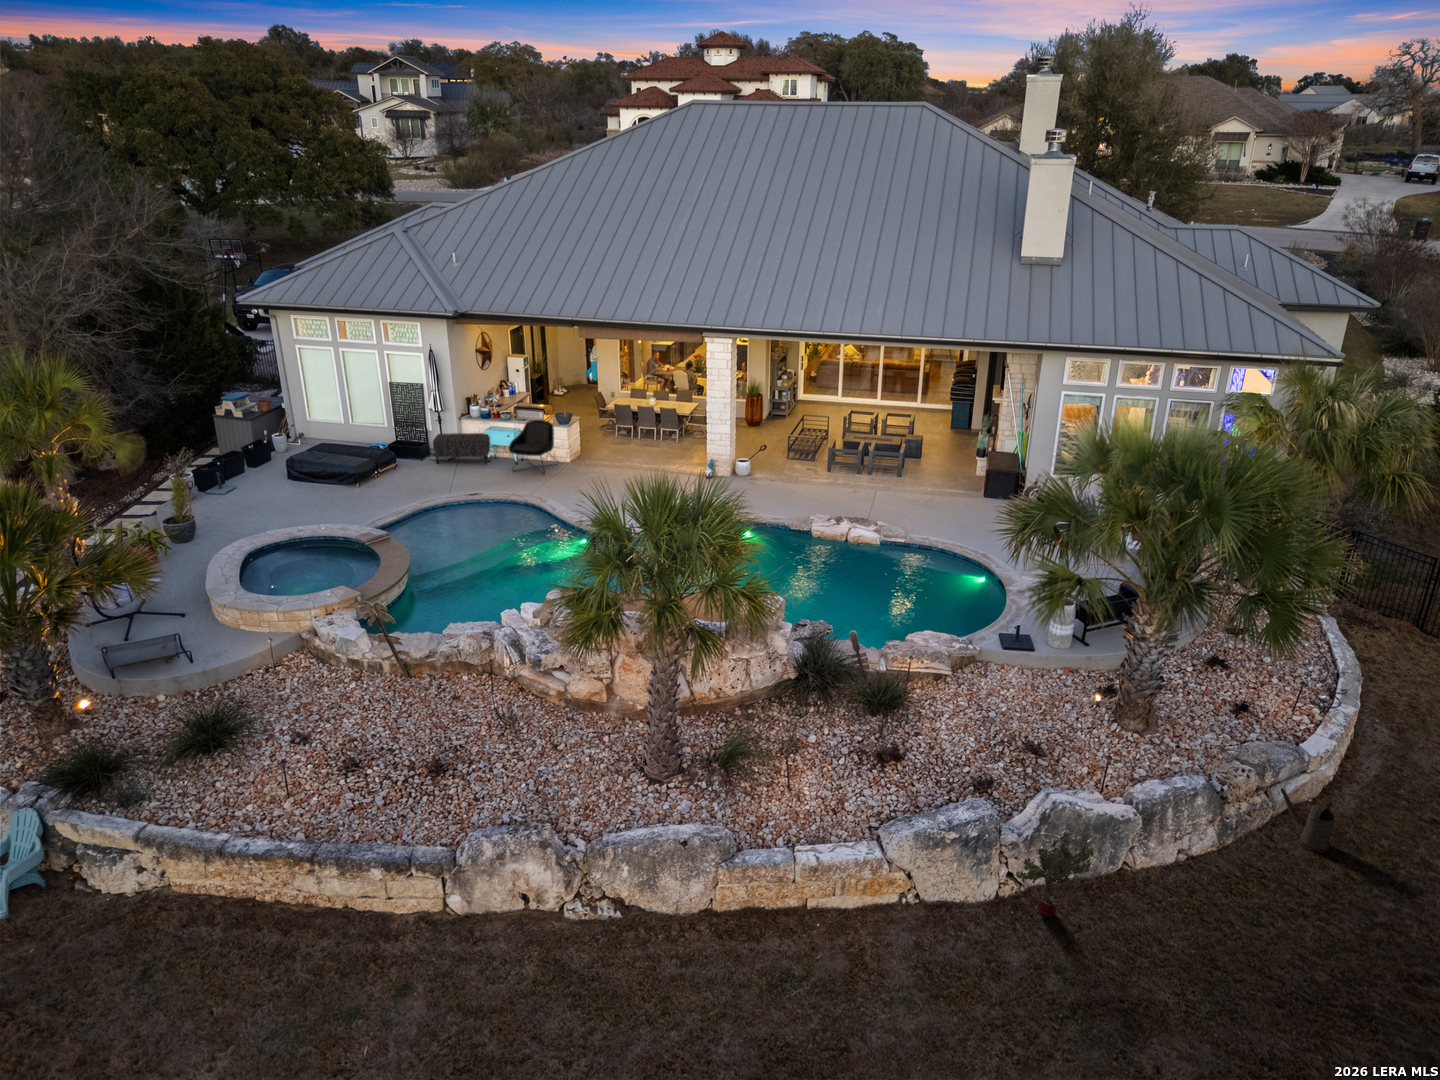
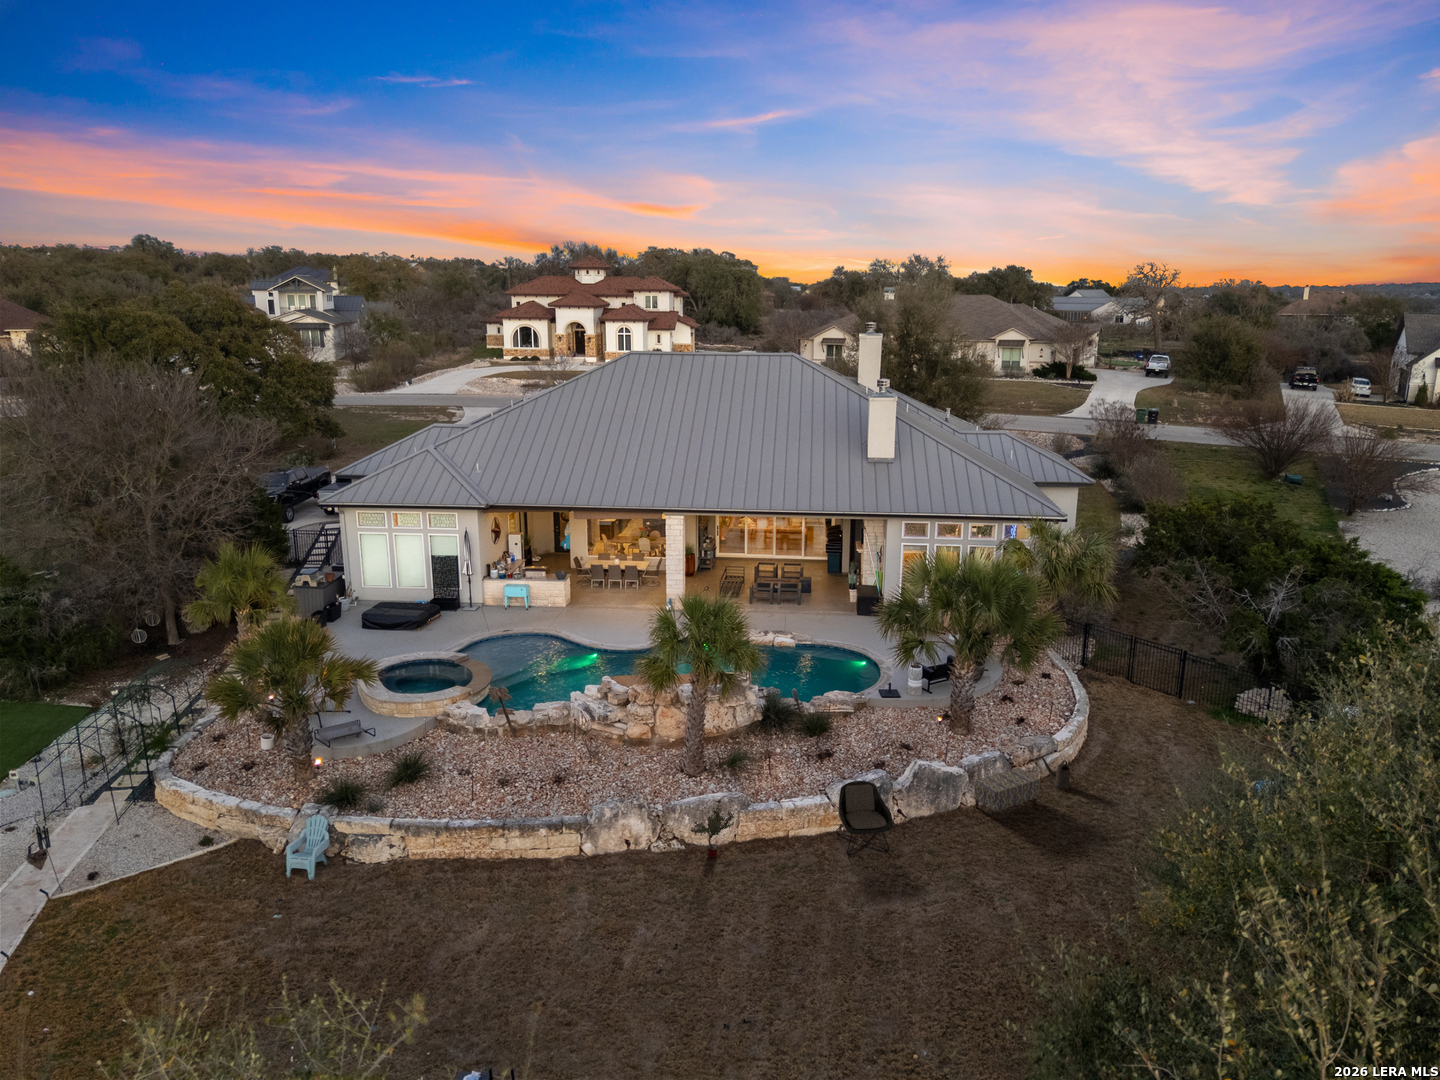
lounge chair: present [509,420,558,475] -> present [836,781,893,855]
bench: present [433,433,491,464] -> present [974,768,1040,819]
potted tree: present [1016,832,1094,917] -> present [690,805,734,858]

